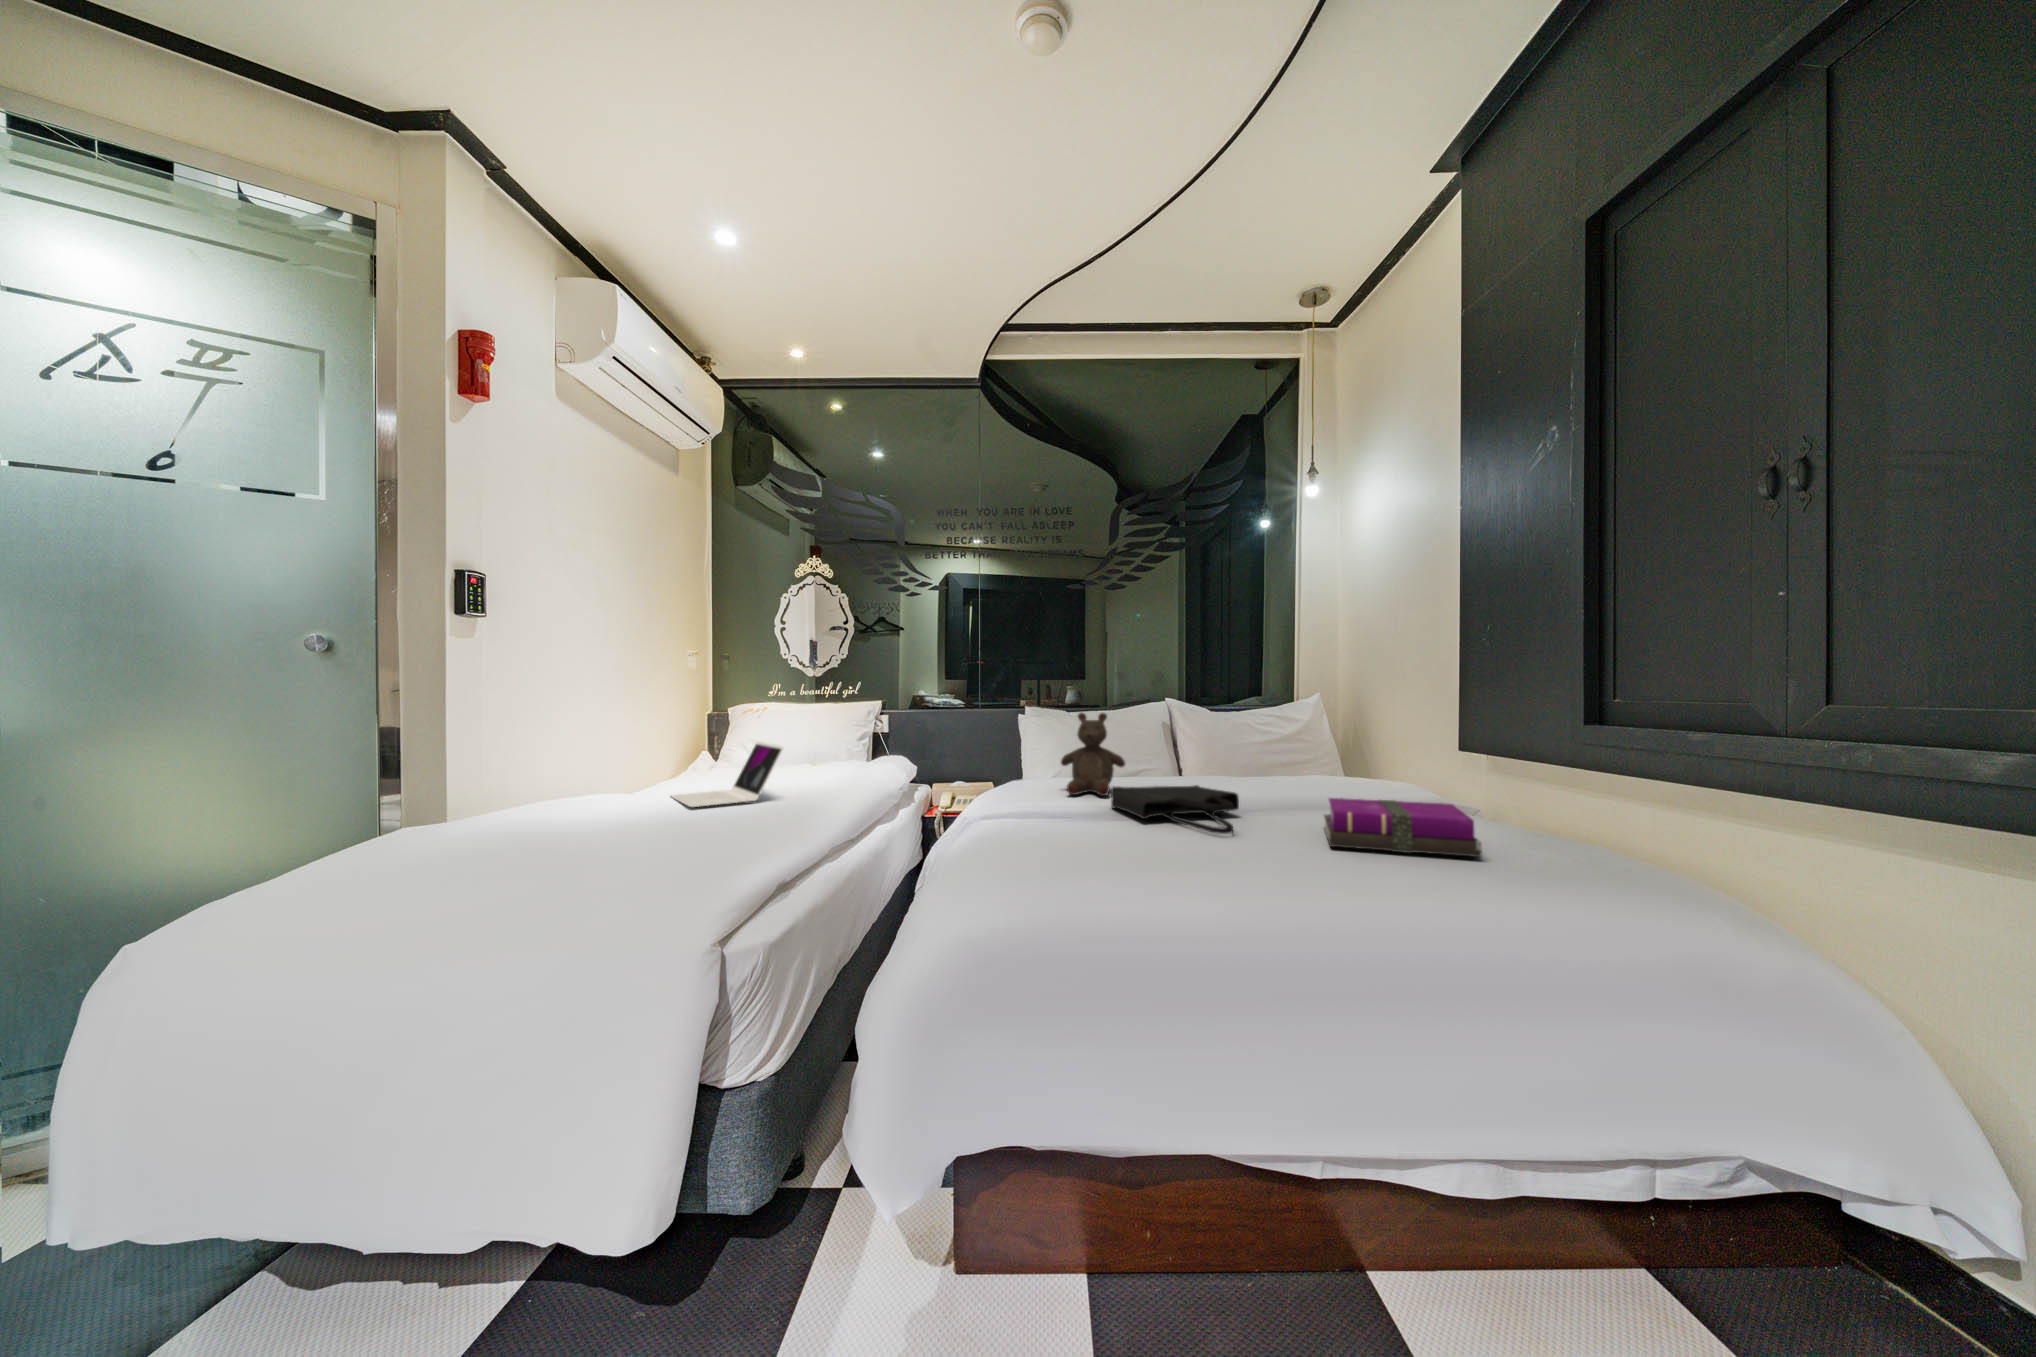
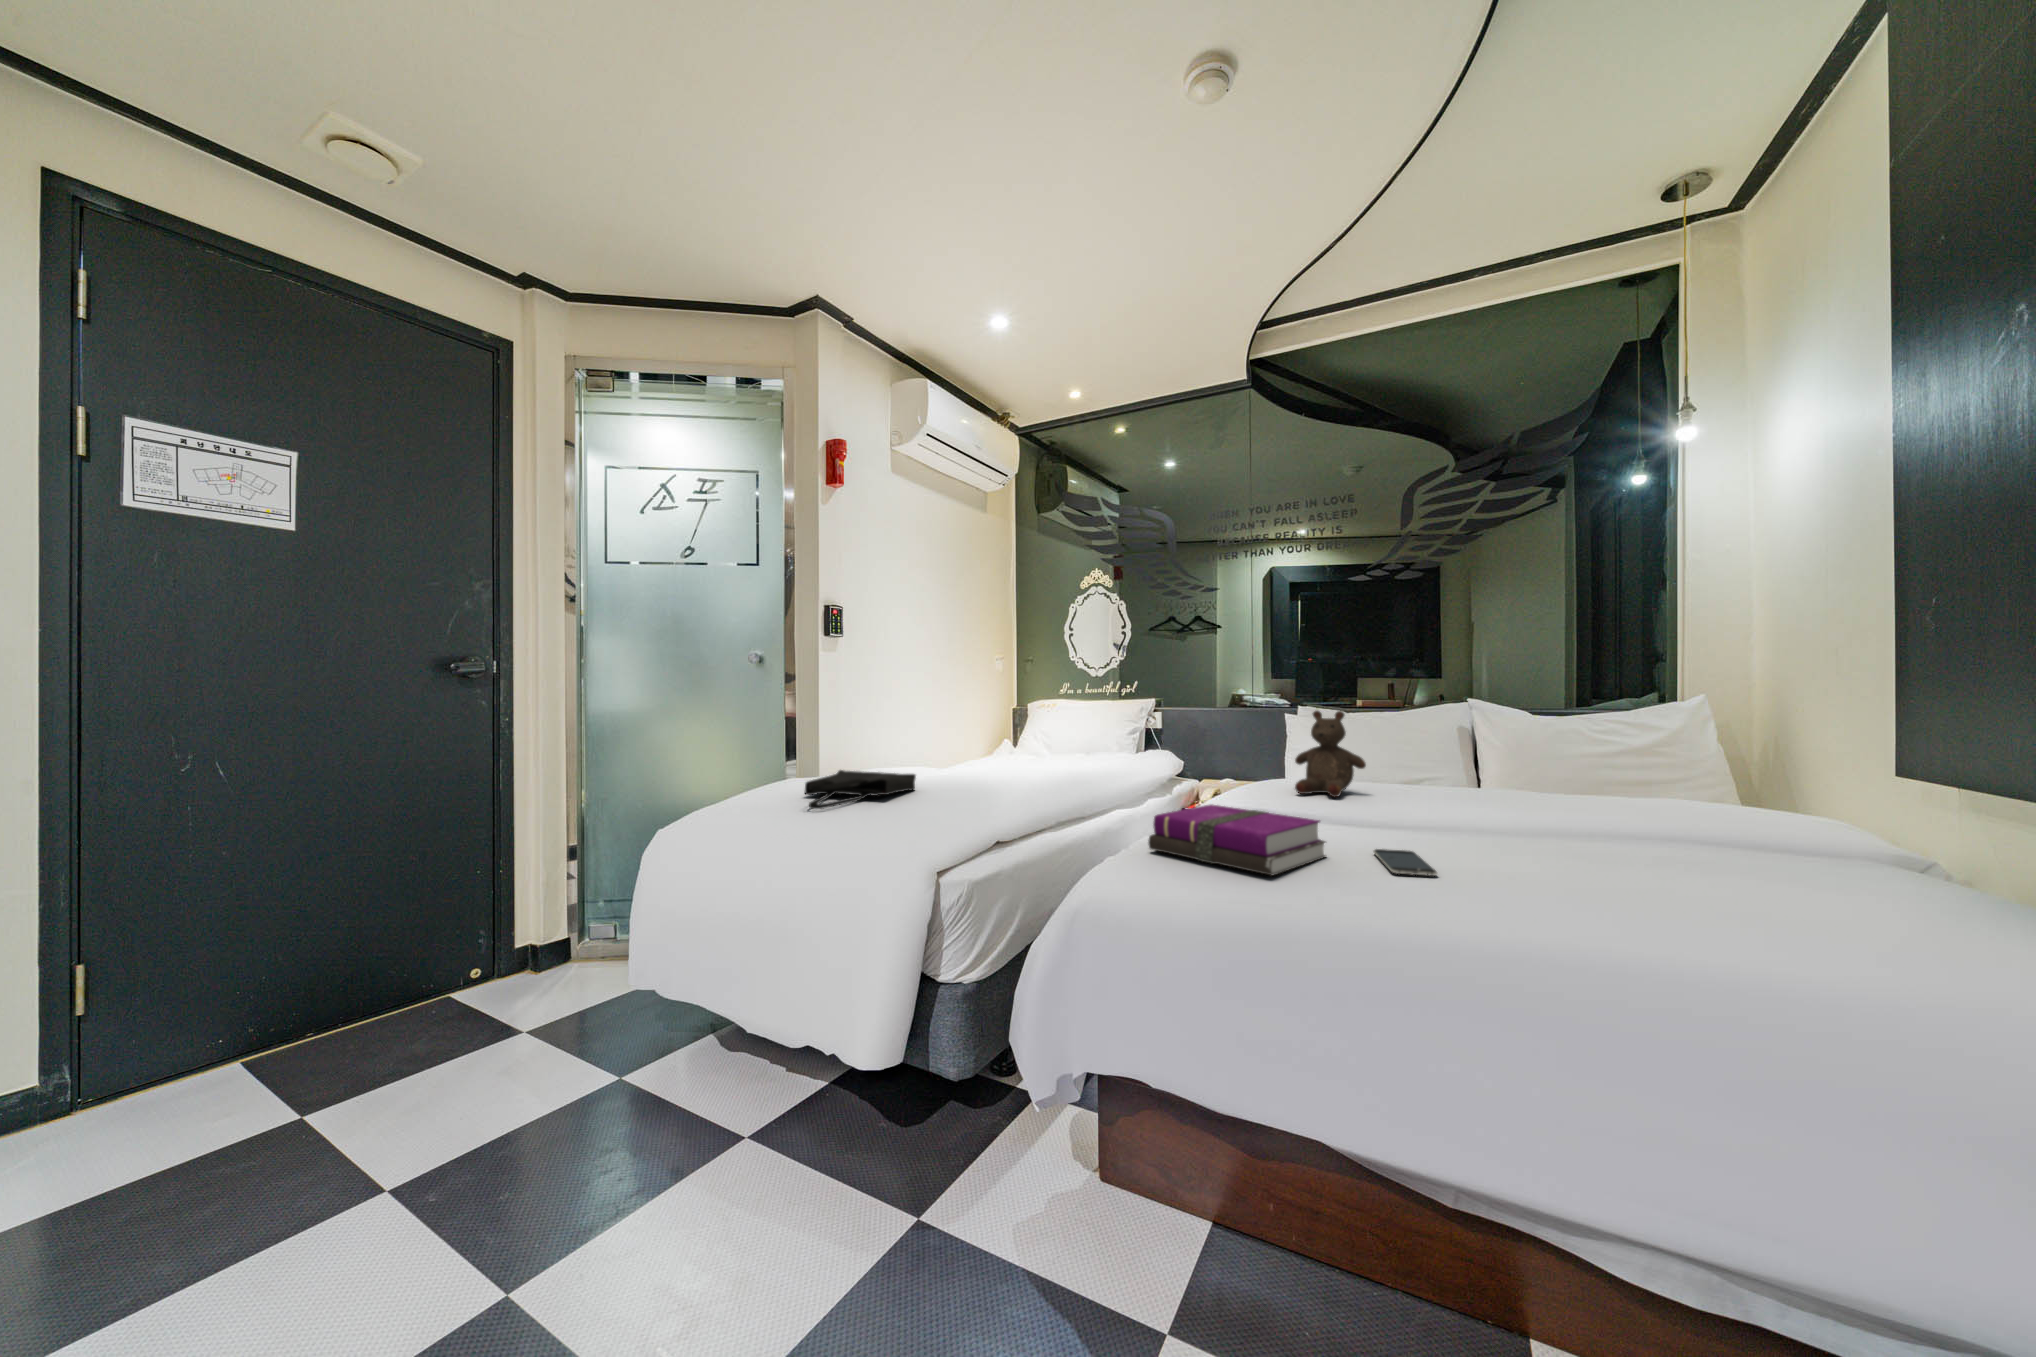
laptop: present [671,742,783,807] -> none [959,729,1037,780]
tote bag: present [1111,785,1239,834] -> present [805,770,916,809]
notebook: present [1324,798,1482,857] -> present [1148,805,1326,875]
smartphone: none [1192,844,1262,869] -> present [1374,849,1437,876]

